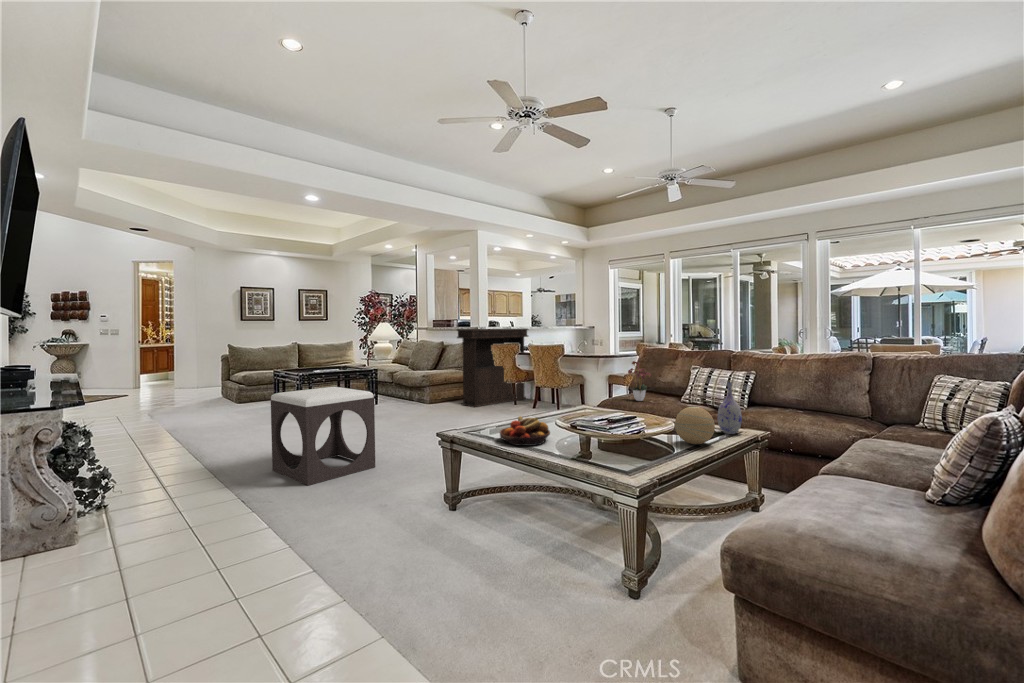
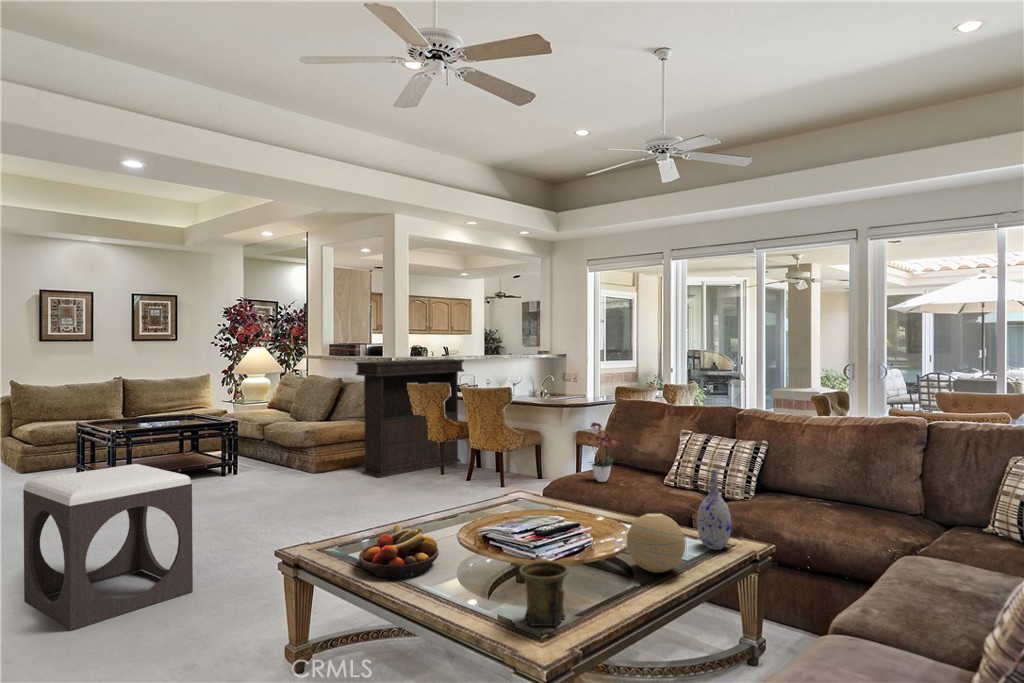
mug: none [615,430,647,468] -> present [519,561,569,626]

